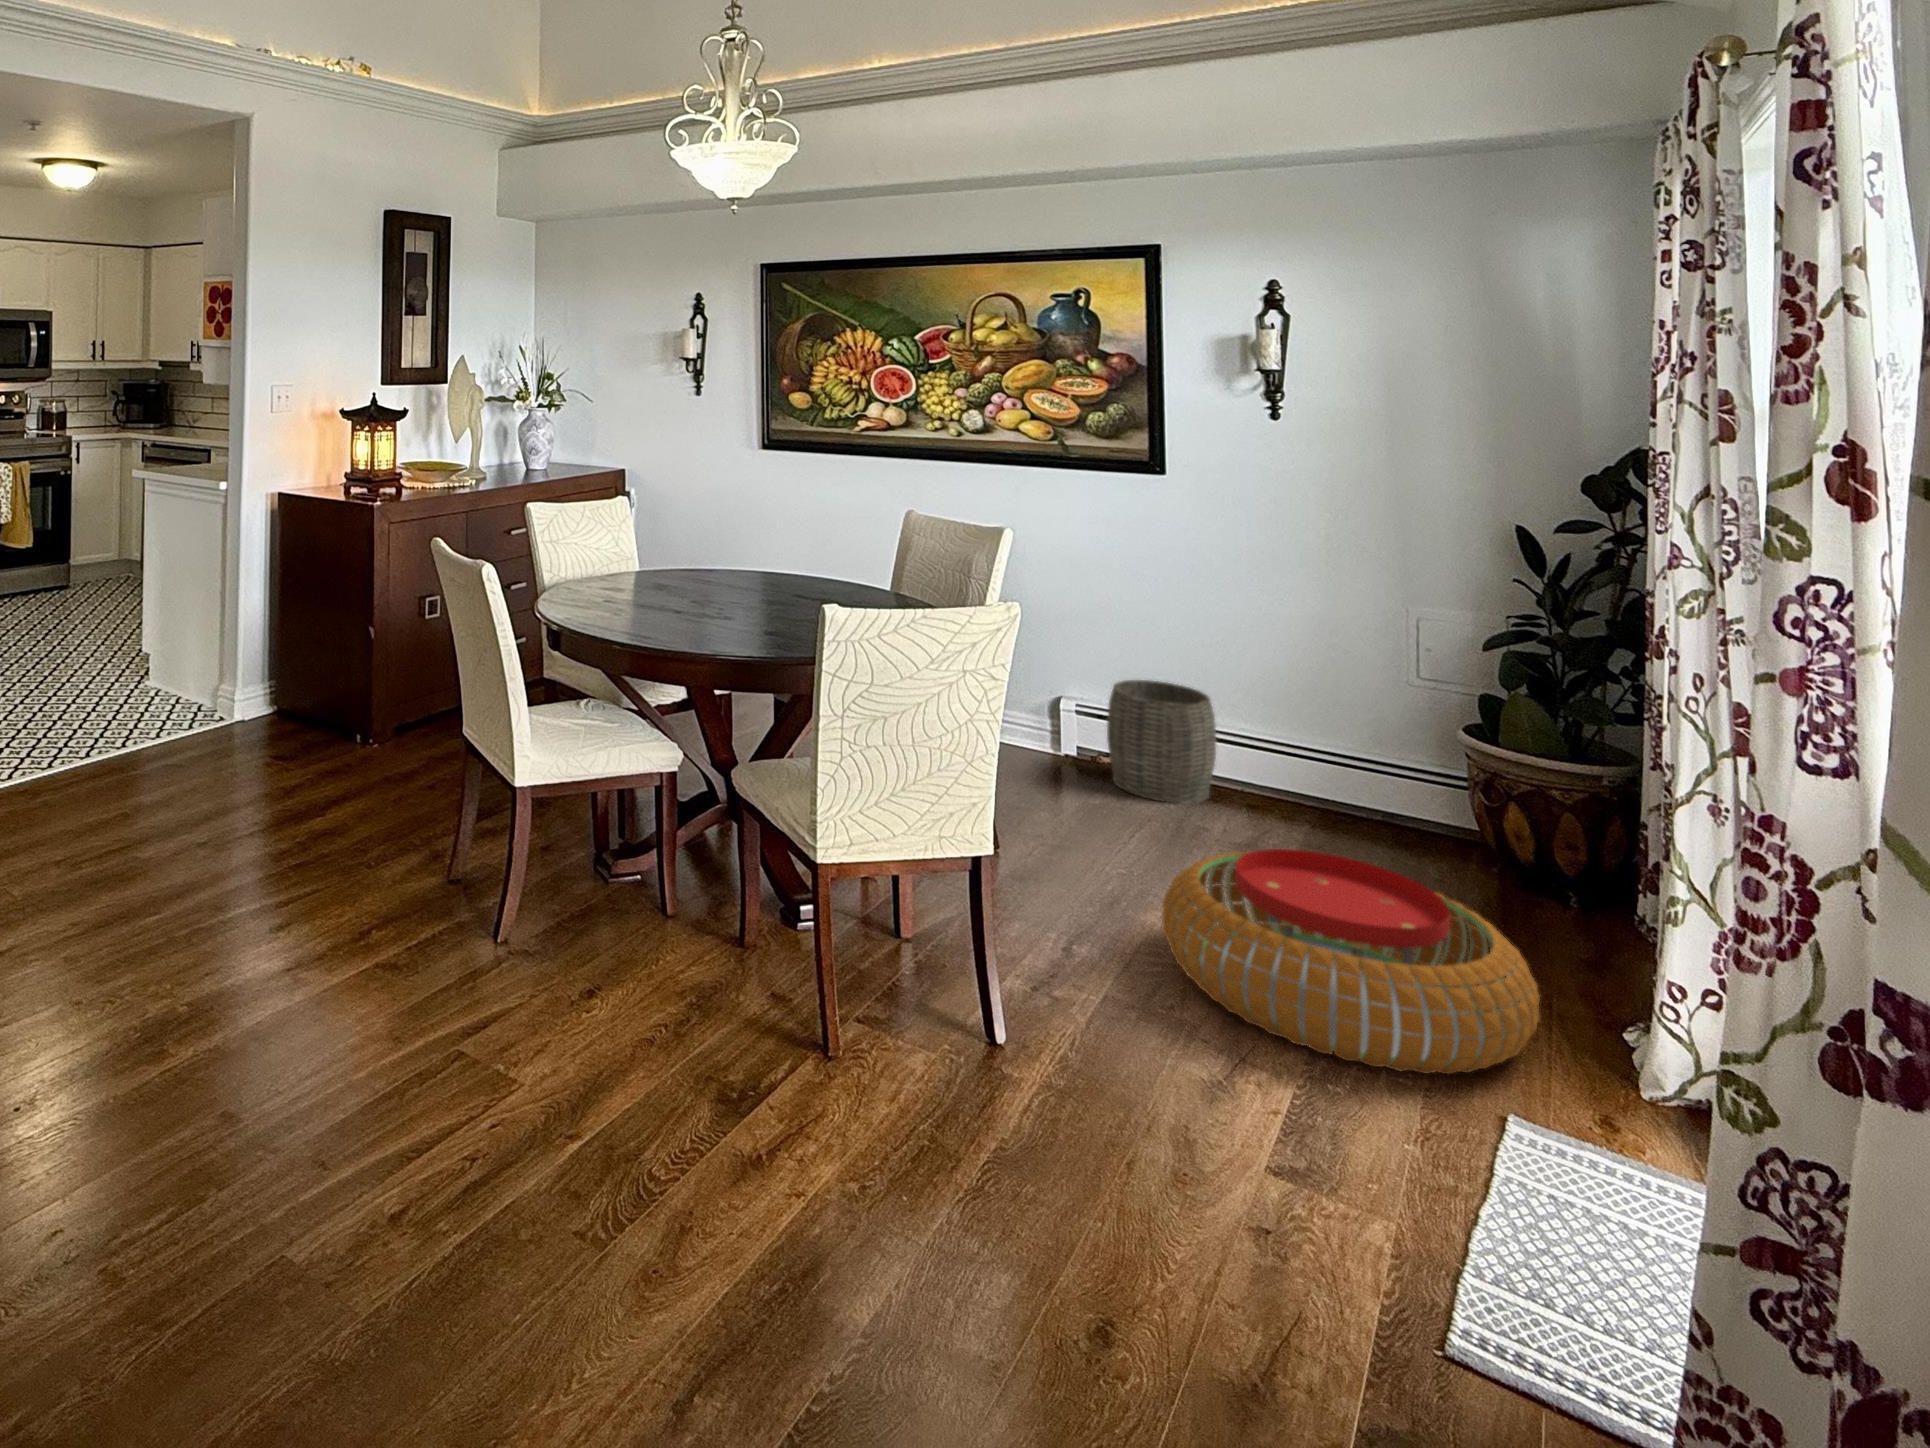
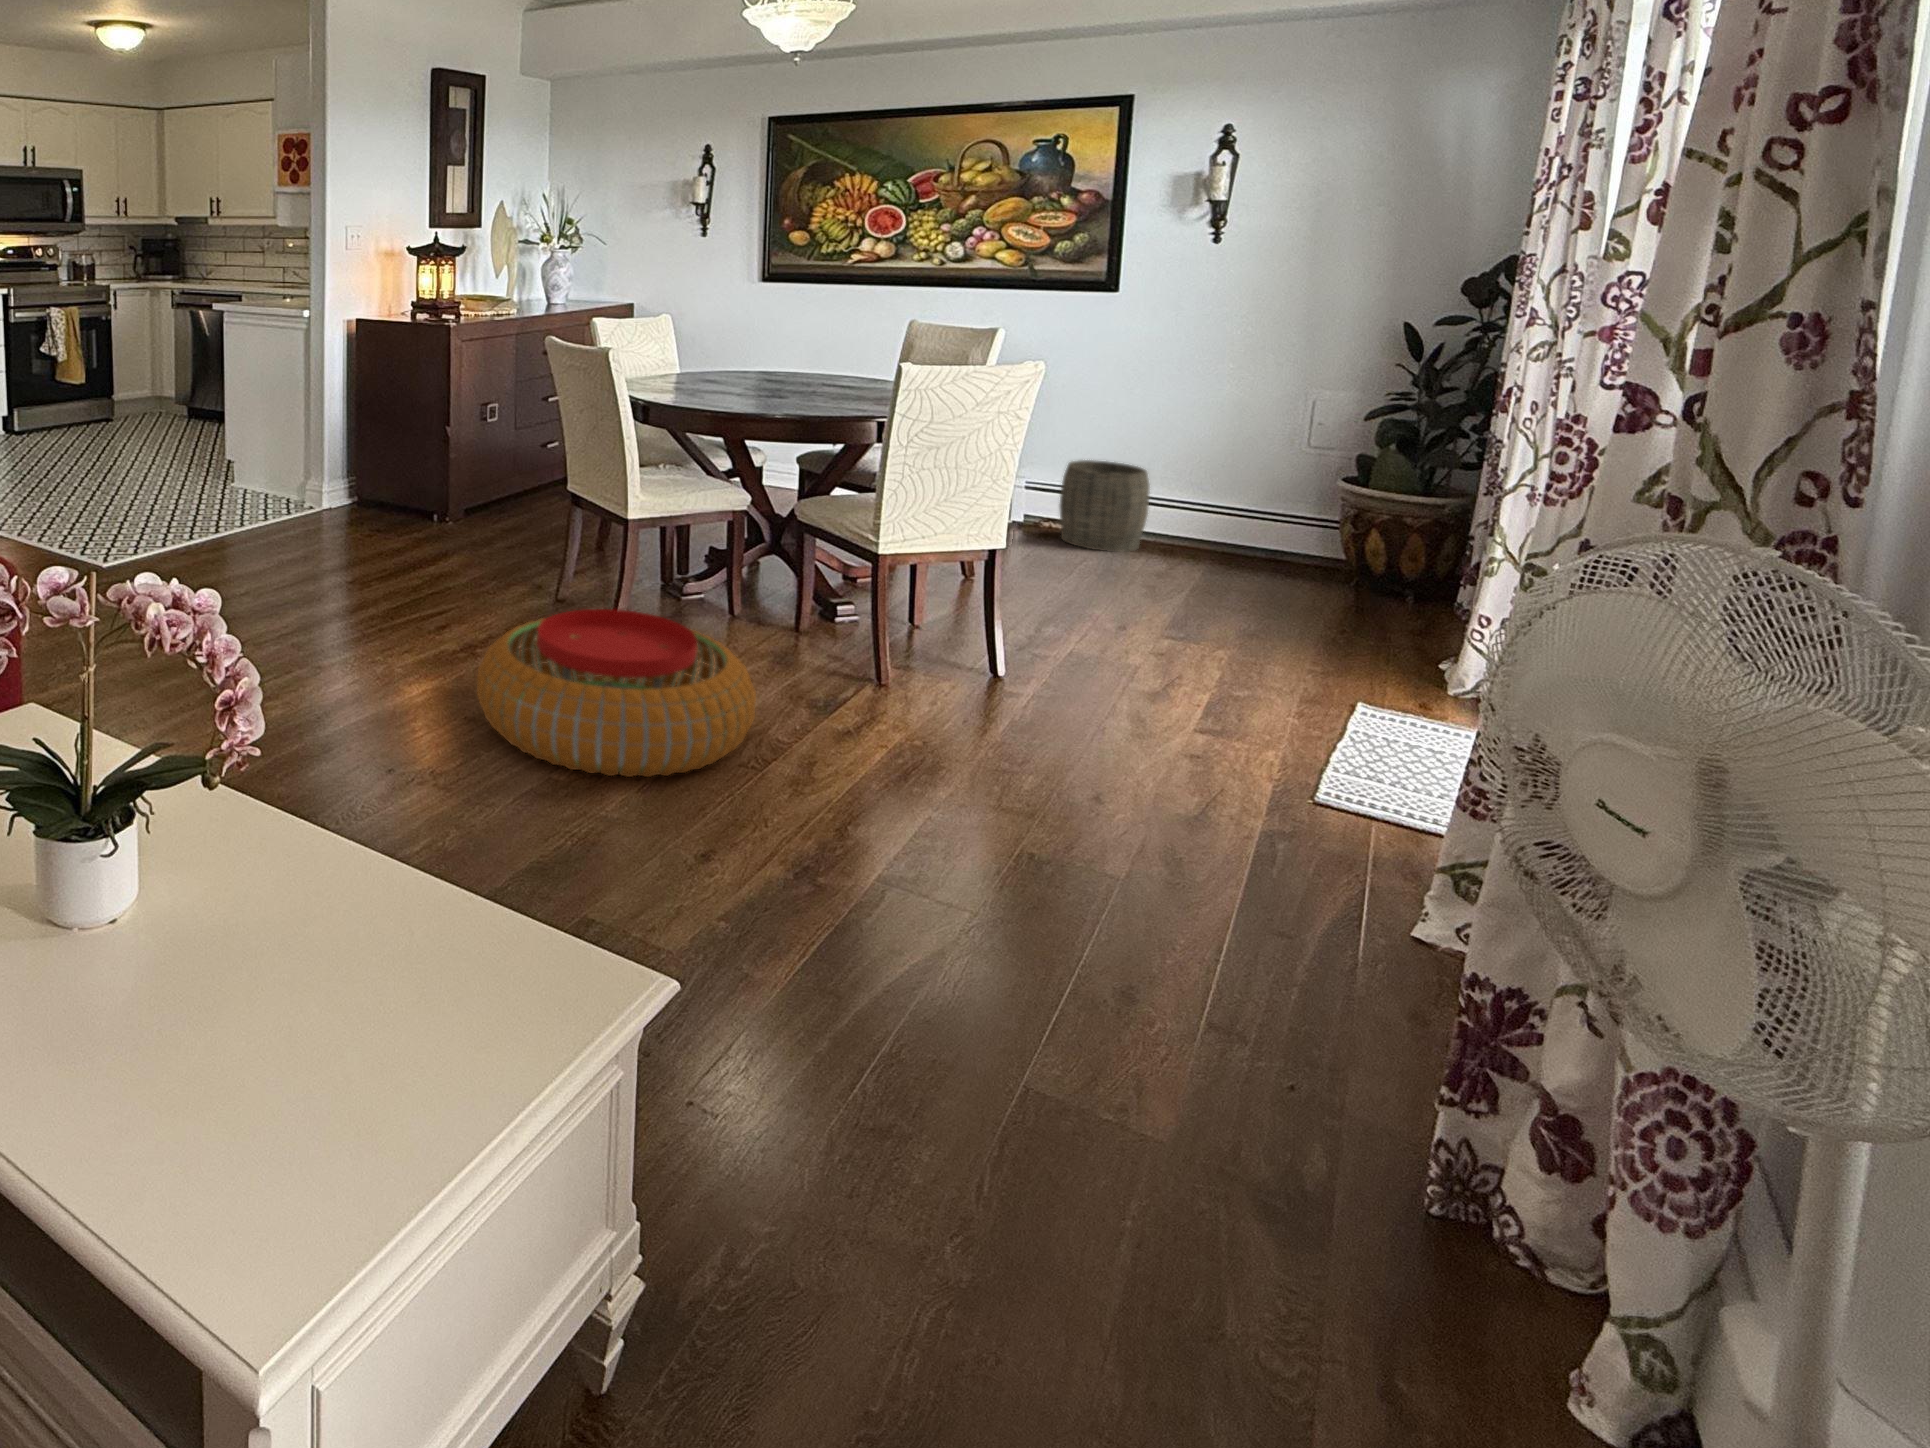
pouf: present [1162,849,1540,1074] -> present [477,609,756,777]

